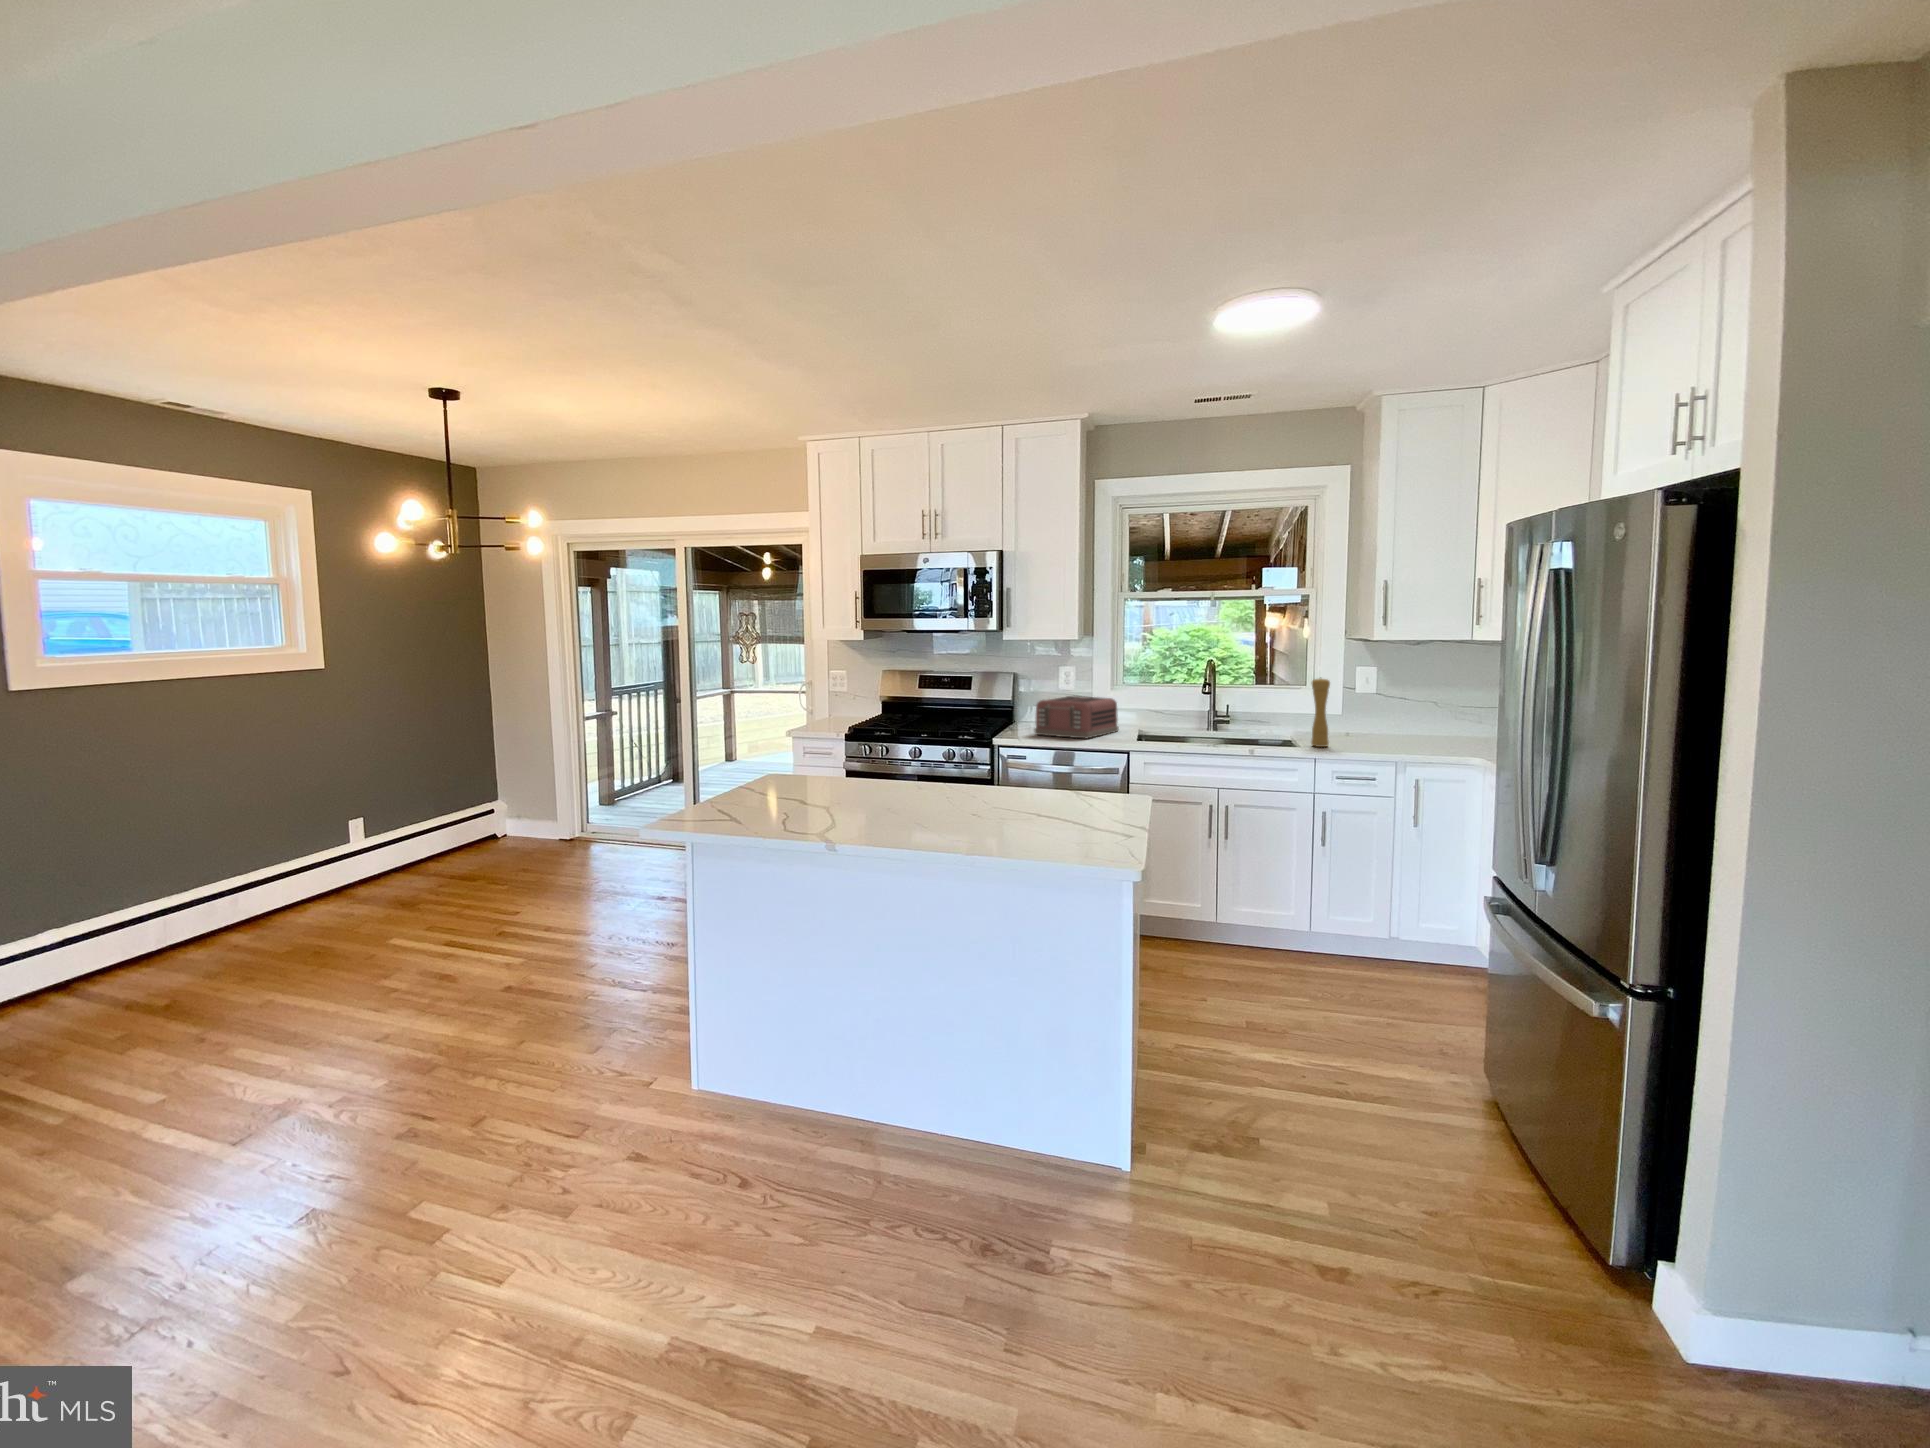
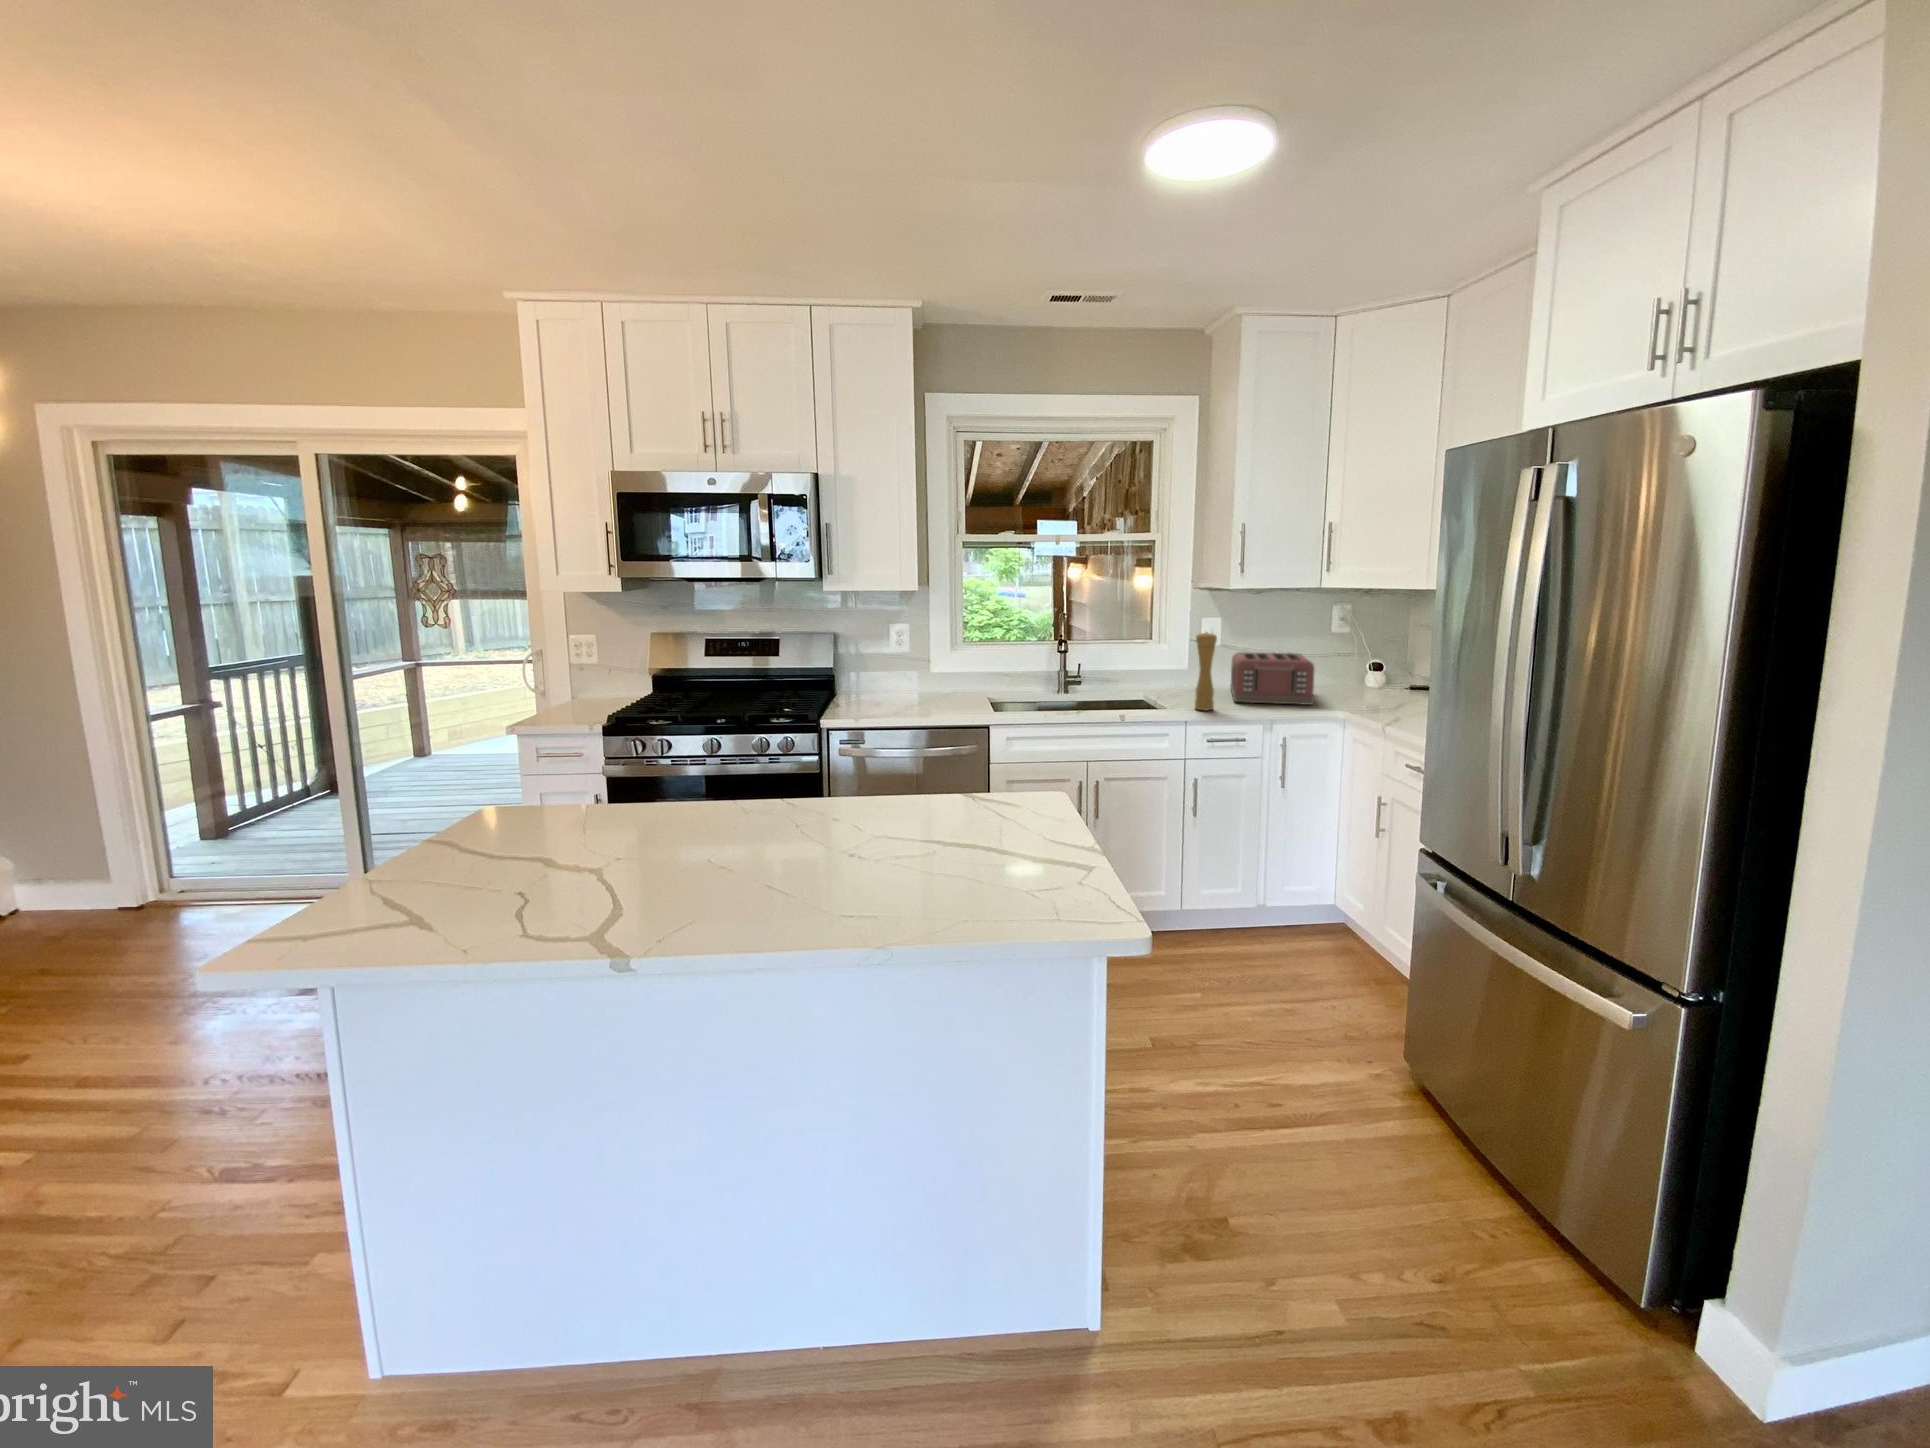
toaster: present [1034,696,1119,739] -> present [1230,652,1314,705]

